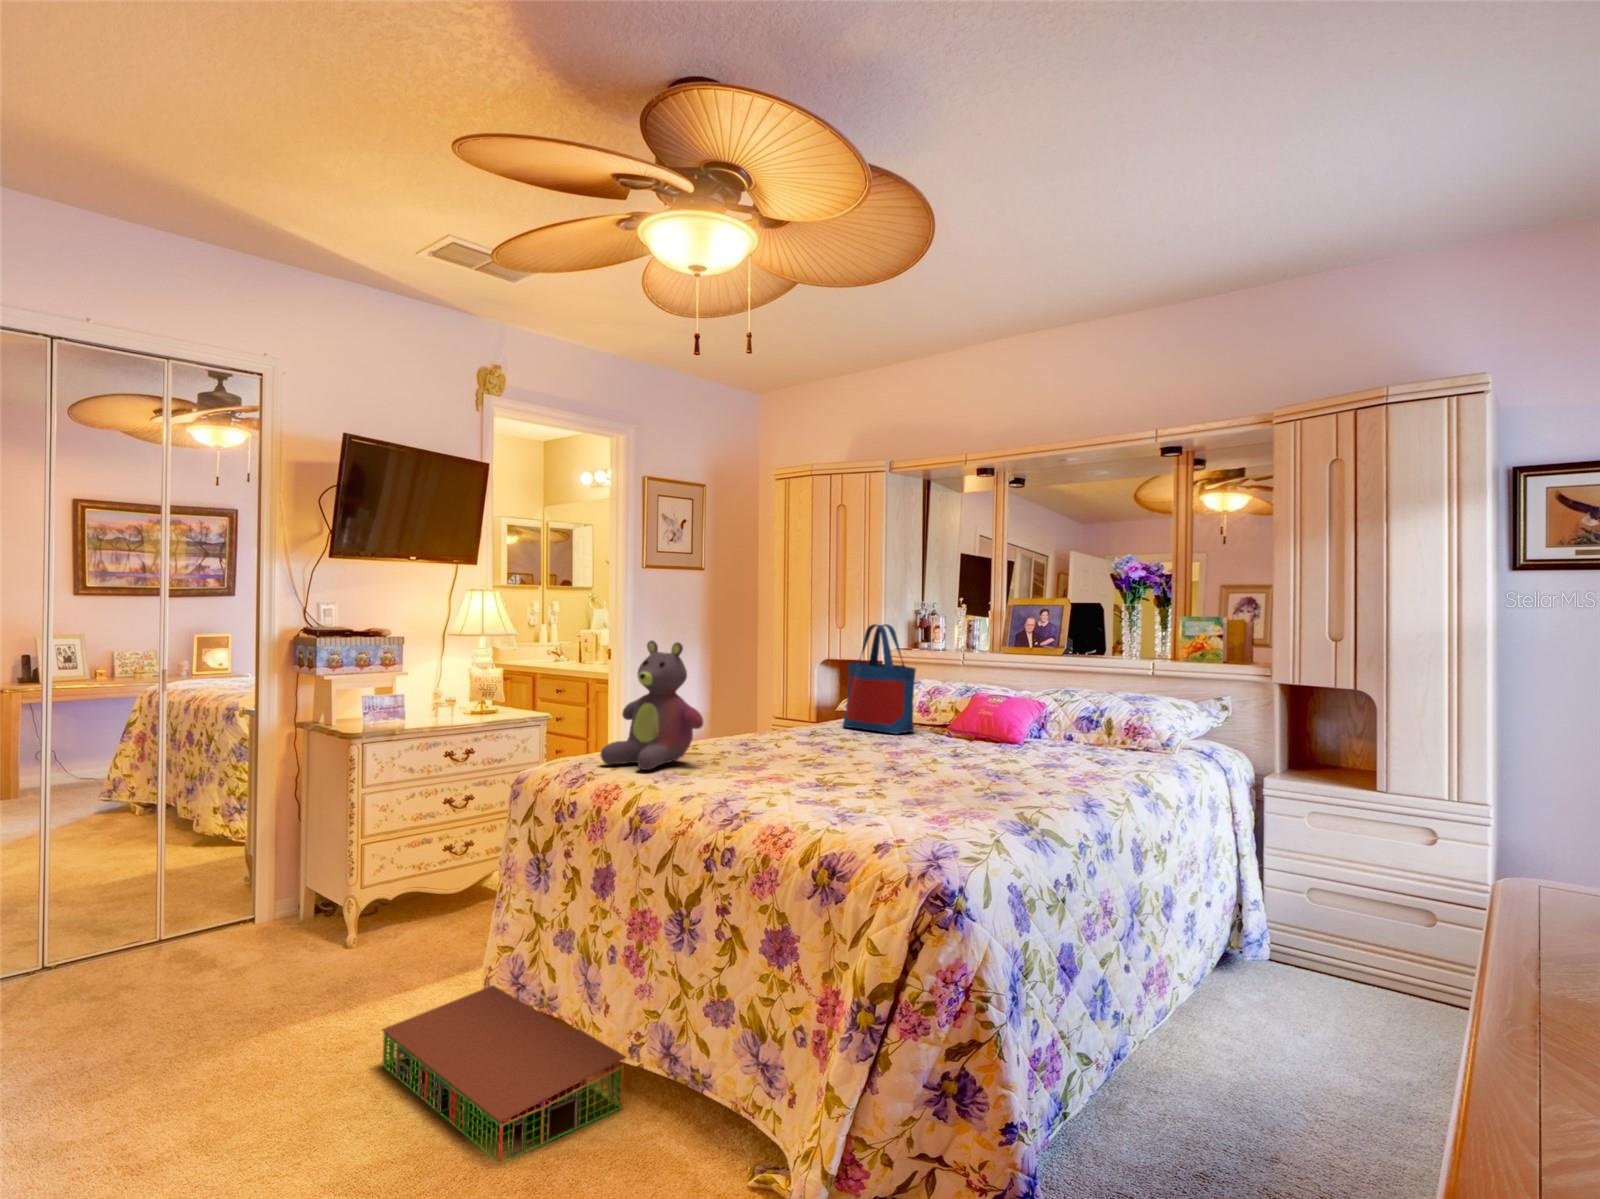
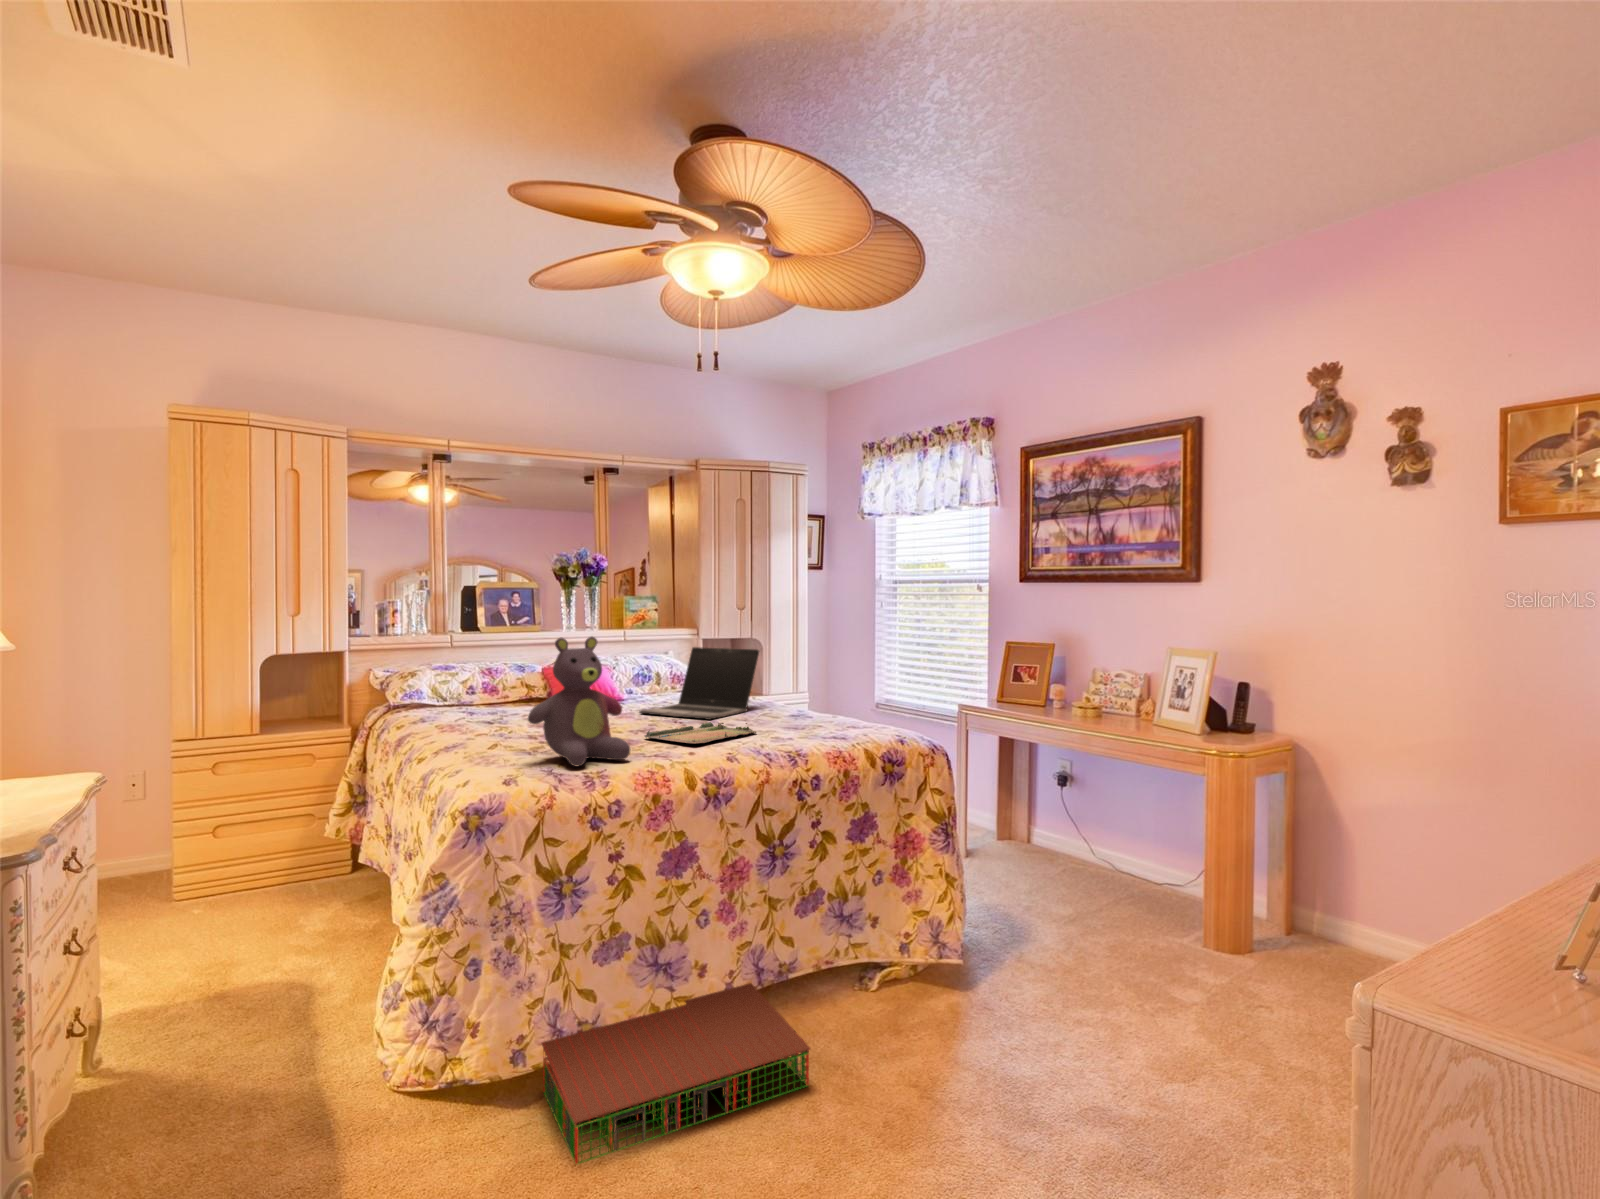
tote bag: present [843,624,916,734] -> none [453,613,531,717]
laptop: none [920,685,1052,782] -> present [639,647,759,720]
tray: none [733,759,874,792] -> present [645,722,756,744]

